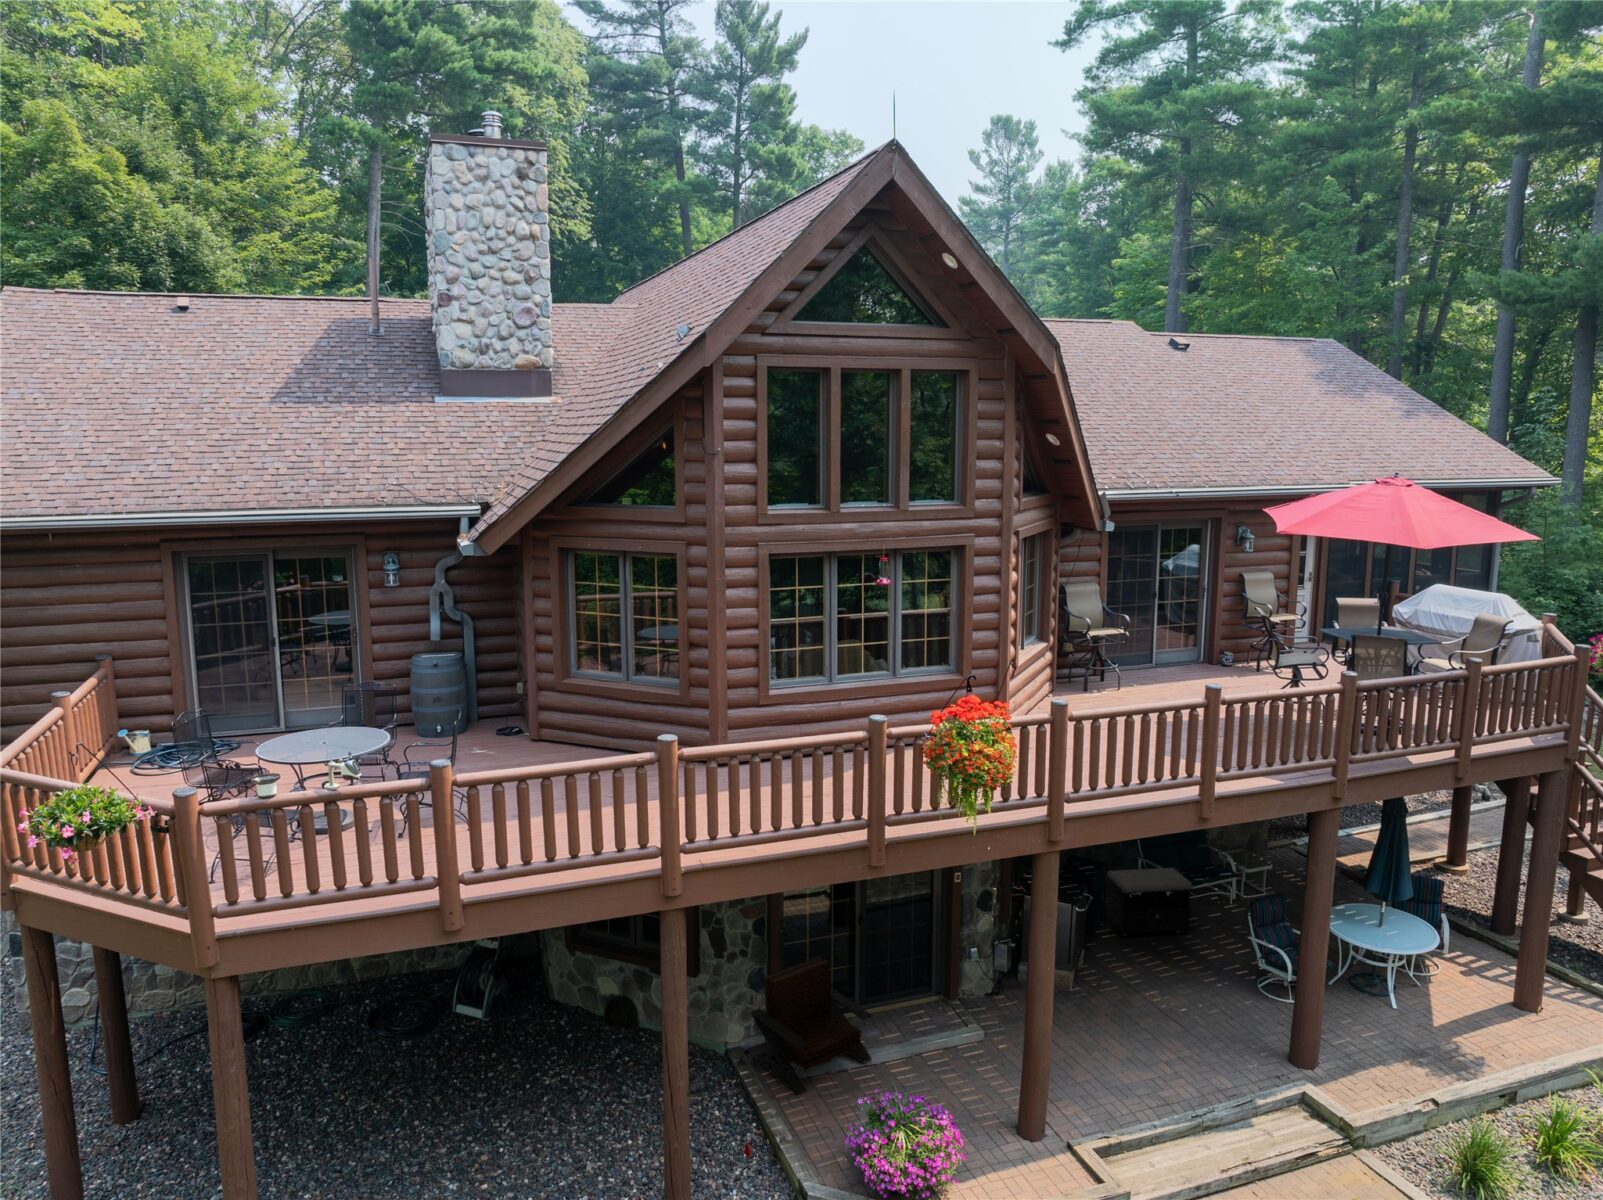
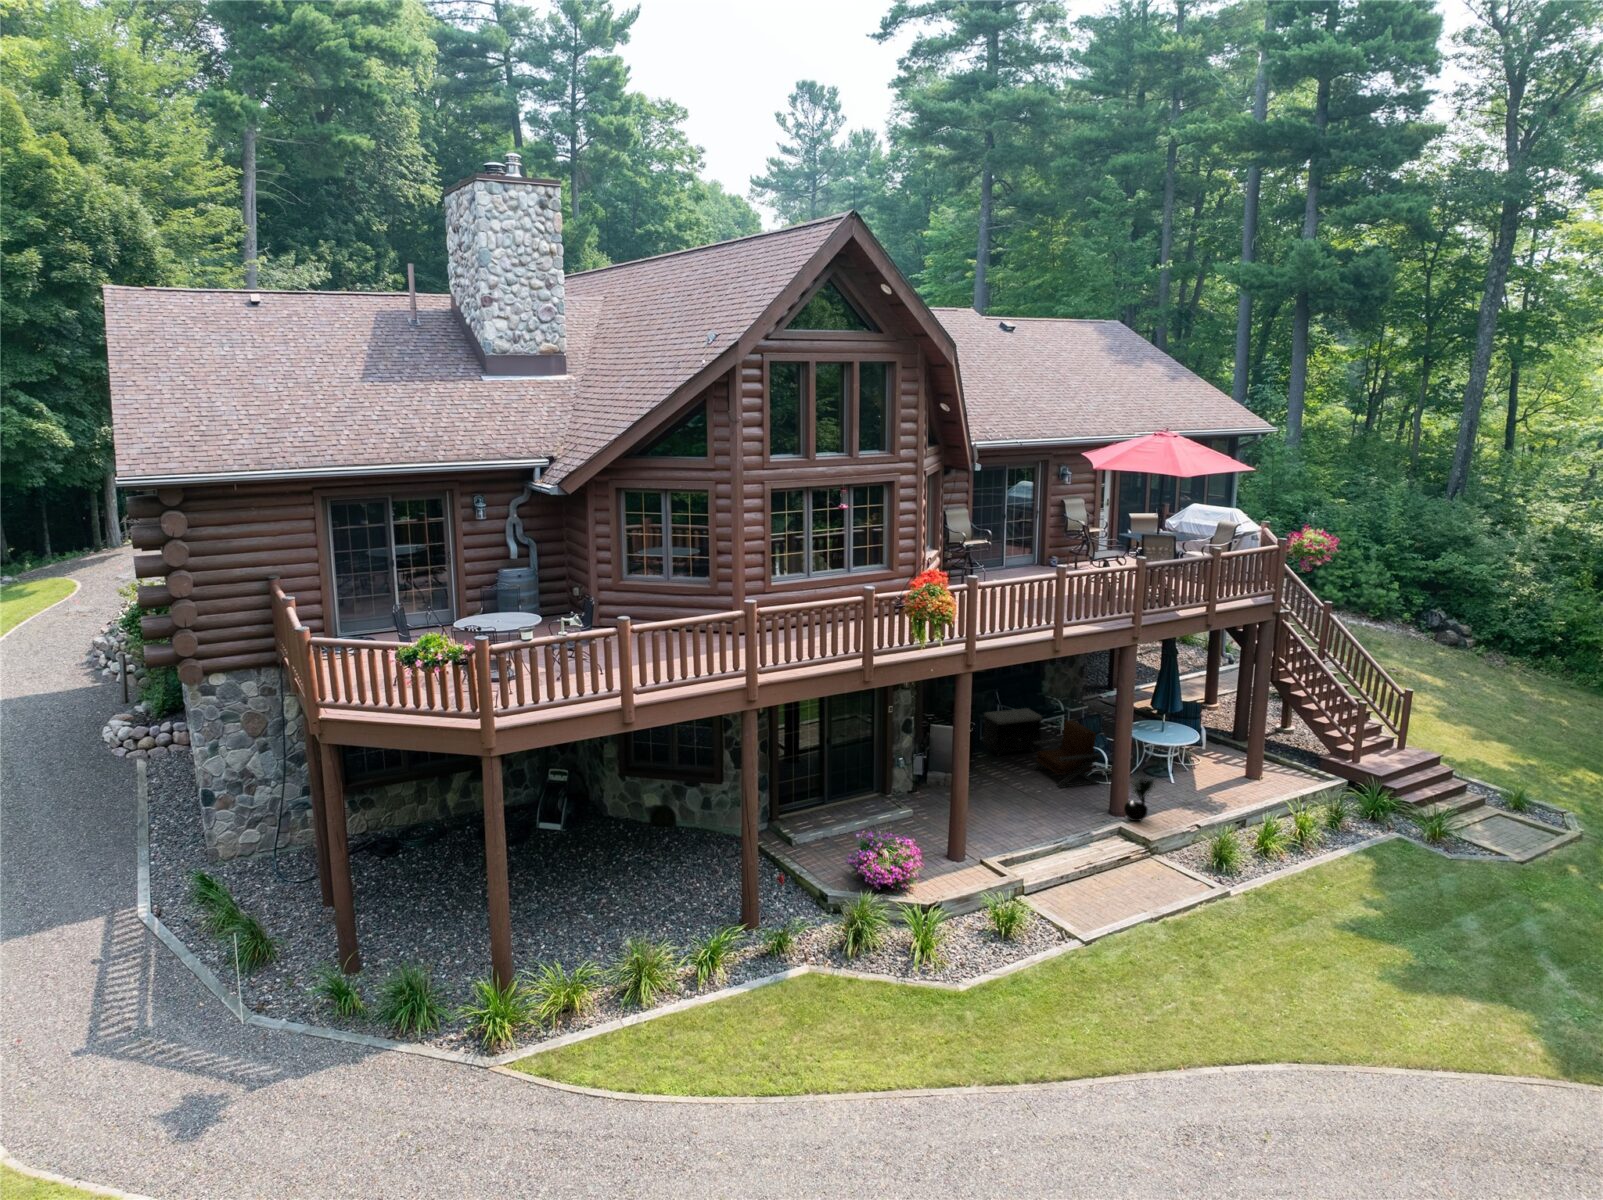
lounge chair: present [751,957,872,1094] -> present [1032,720,1102,788]
potted tree: none [1312,1015,1369,1087] -> present [1124,777,1153,821]

